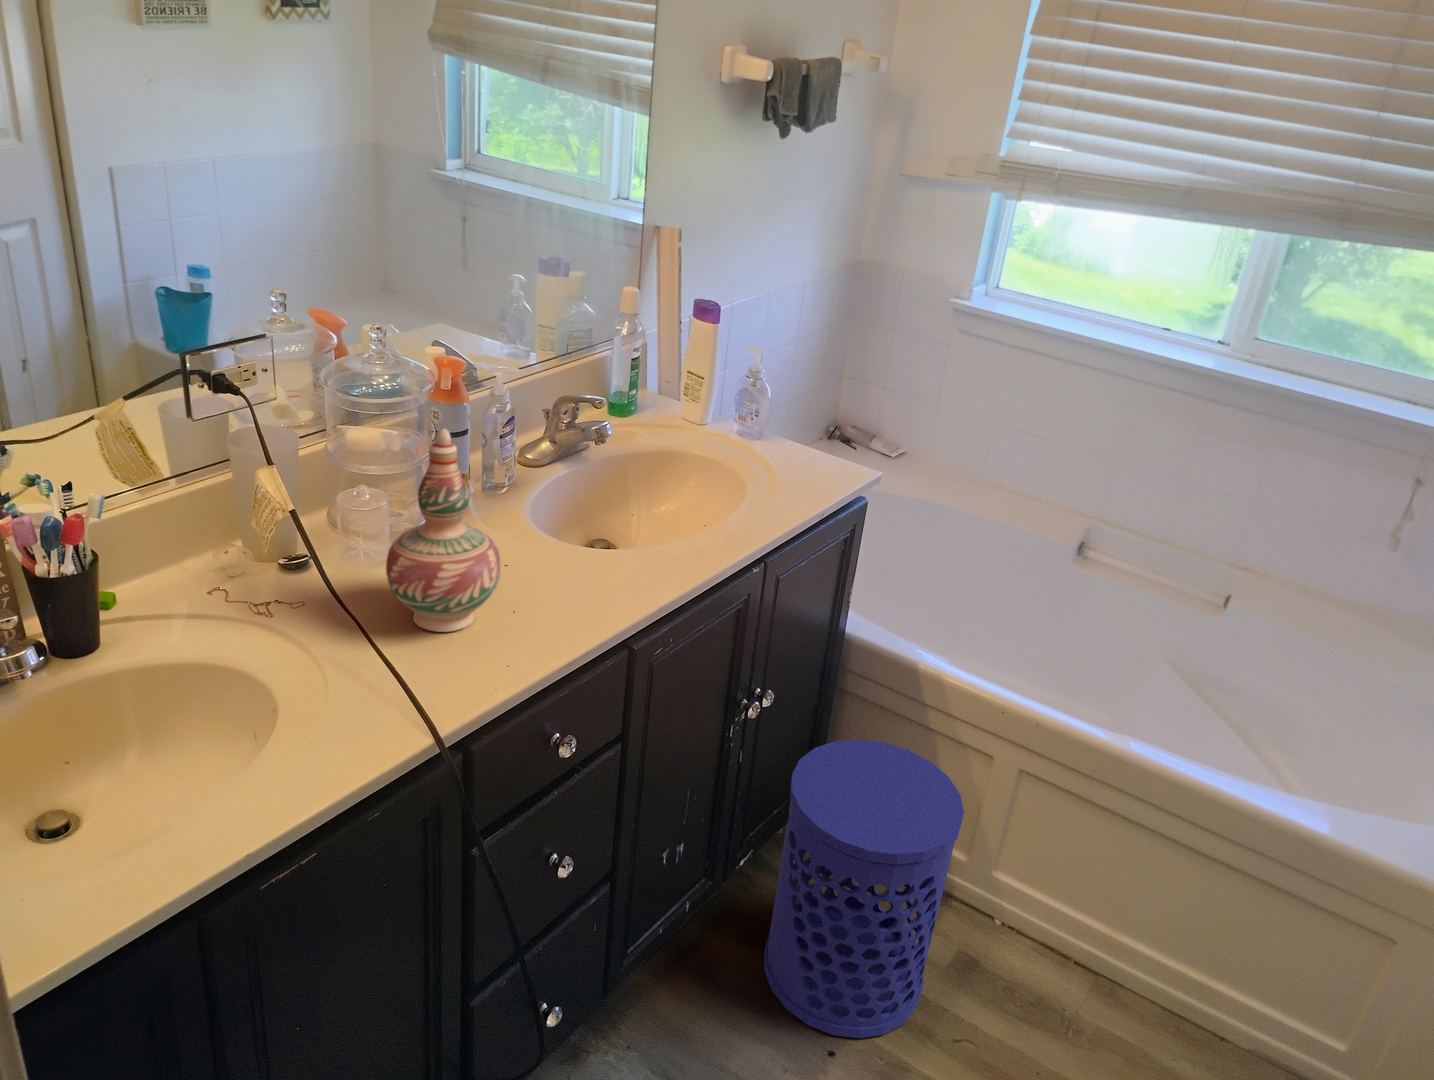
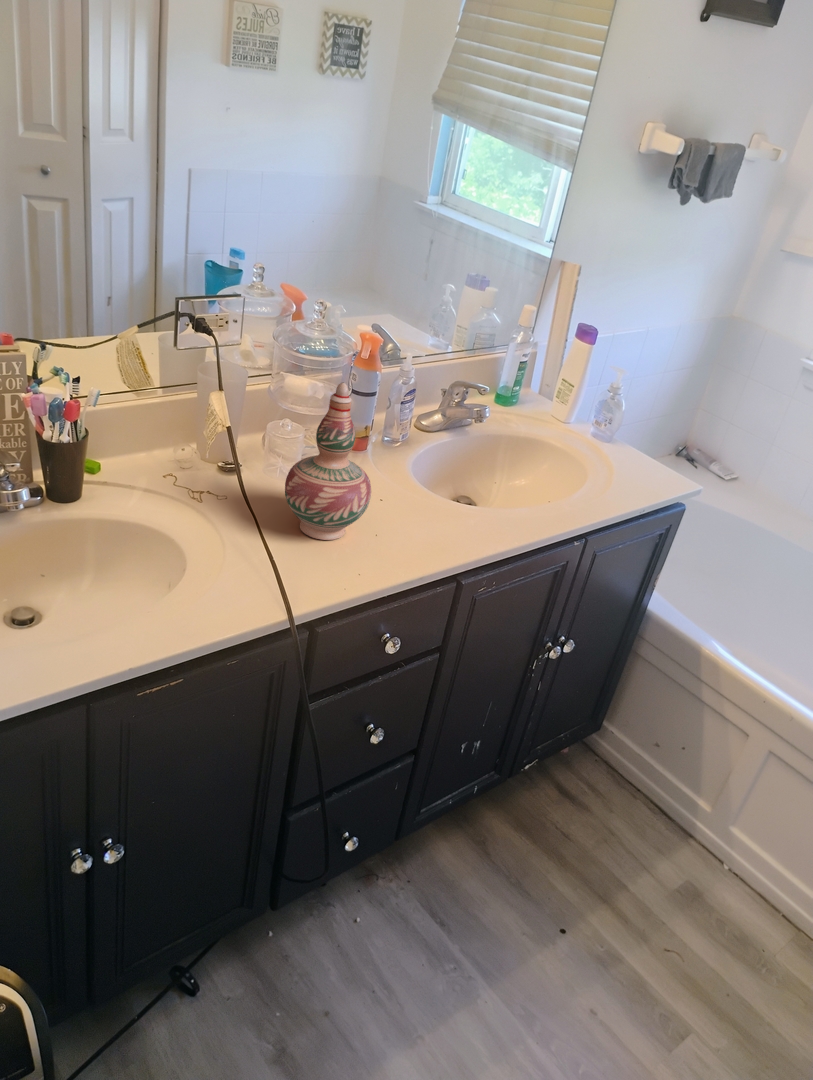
waste bin: present [764,739,964,1038] -> none [526,692,712,928]

